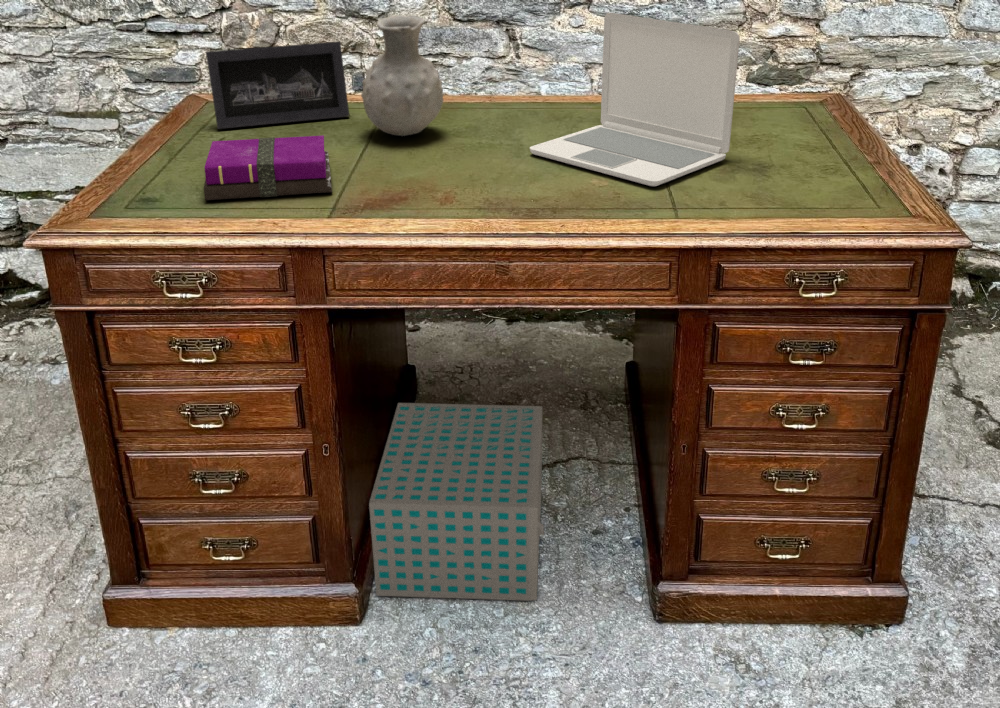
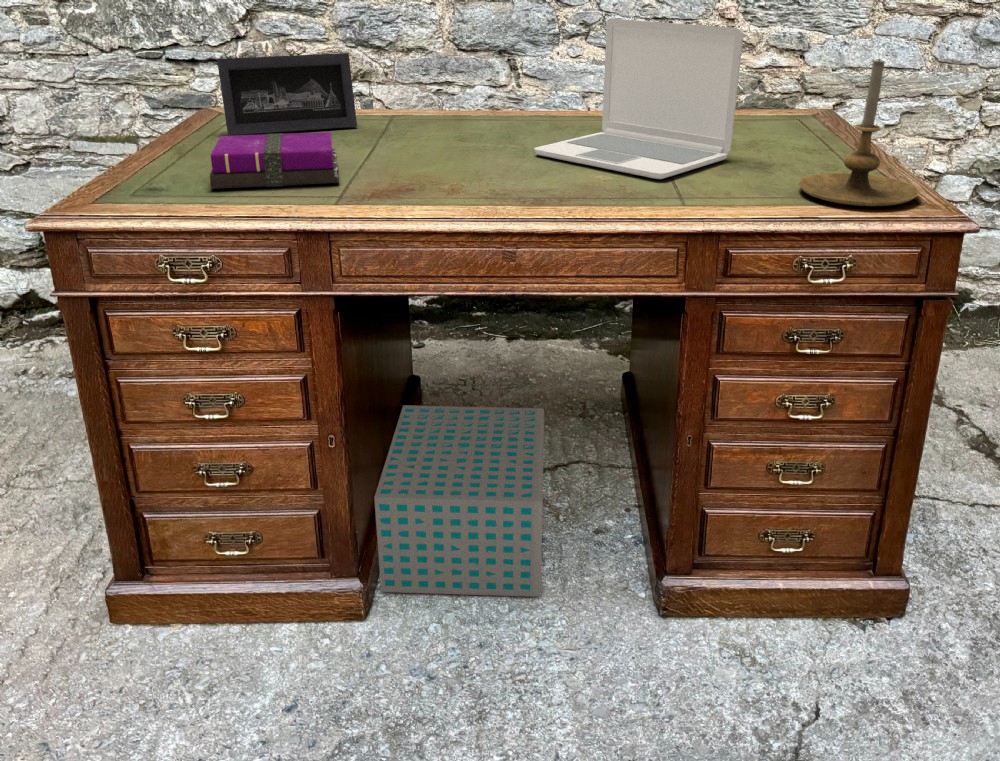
vase: present [361,15,443,136] -> none [369,21,449,140]
candle holder: none [791,76,910,221] -> present [798,60,919,206]

